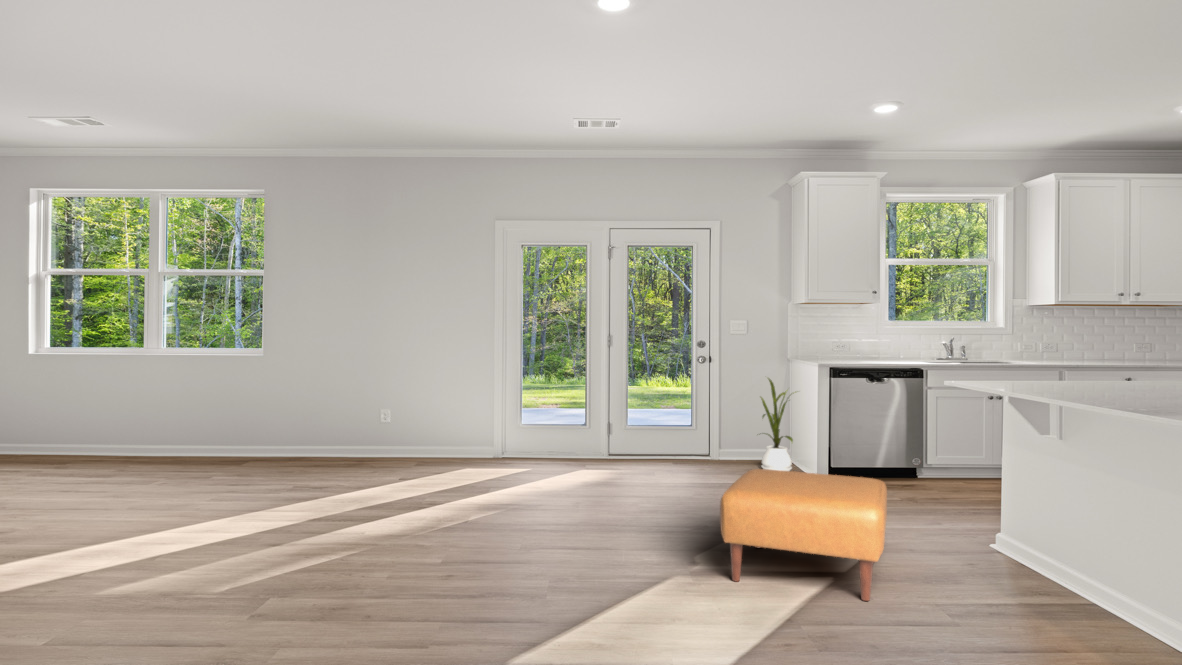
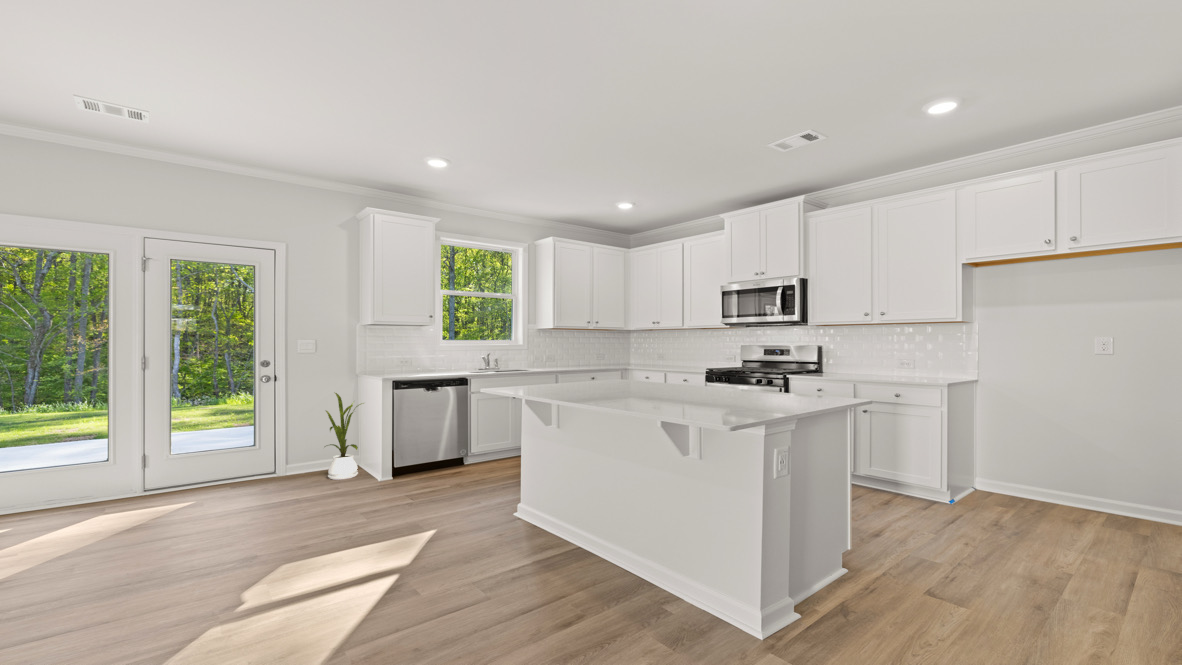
ottoman: present [720,469,887,601] -> none [227,476,427,627]

